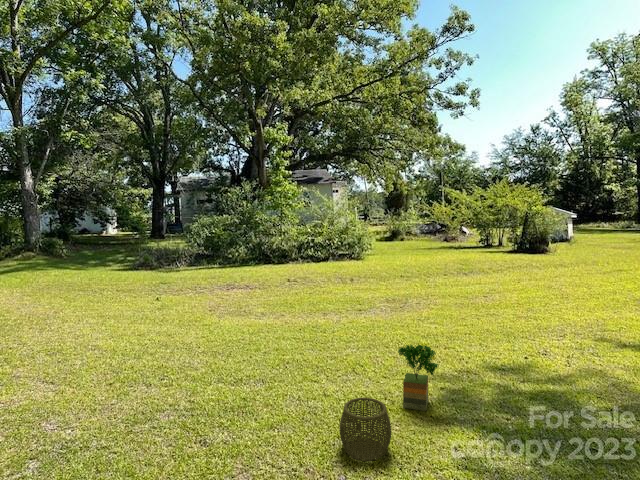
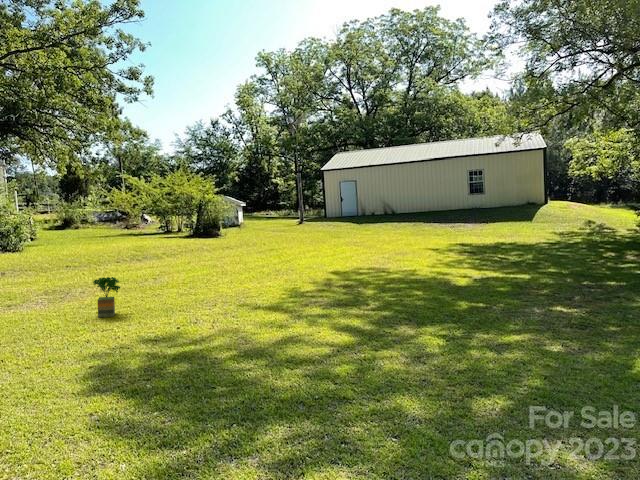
woven basket: present [339,398,392,461] -> none [58,304,93,337]

